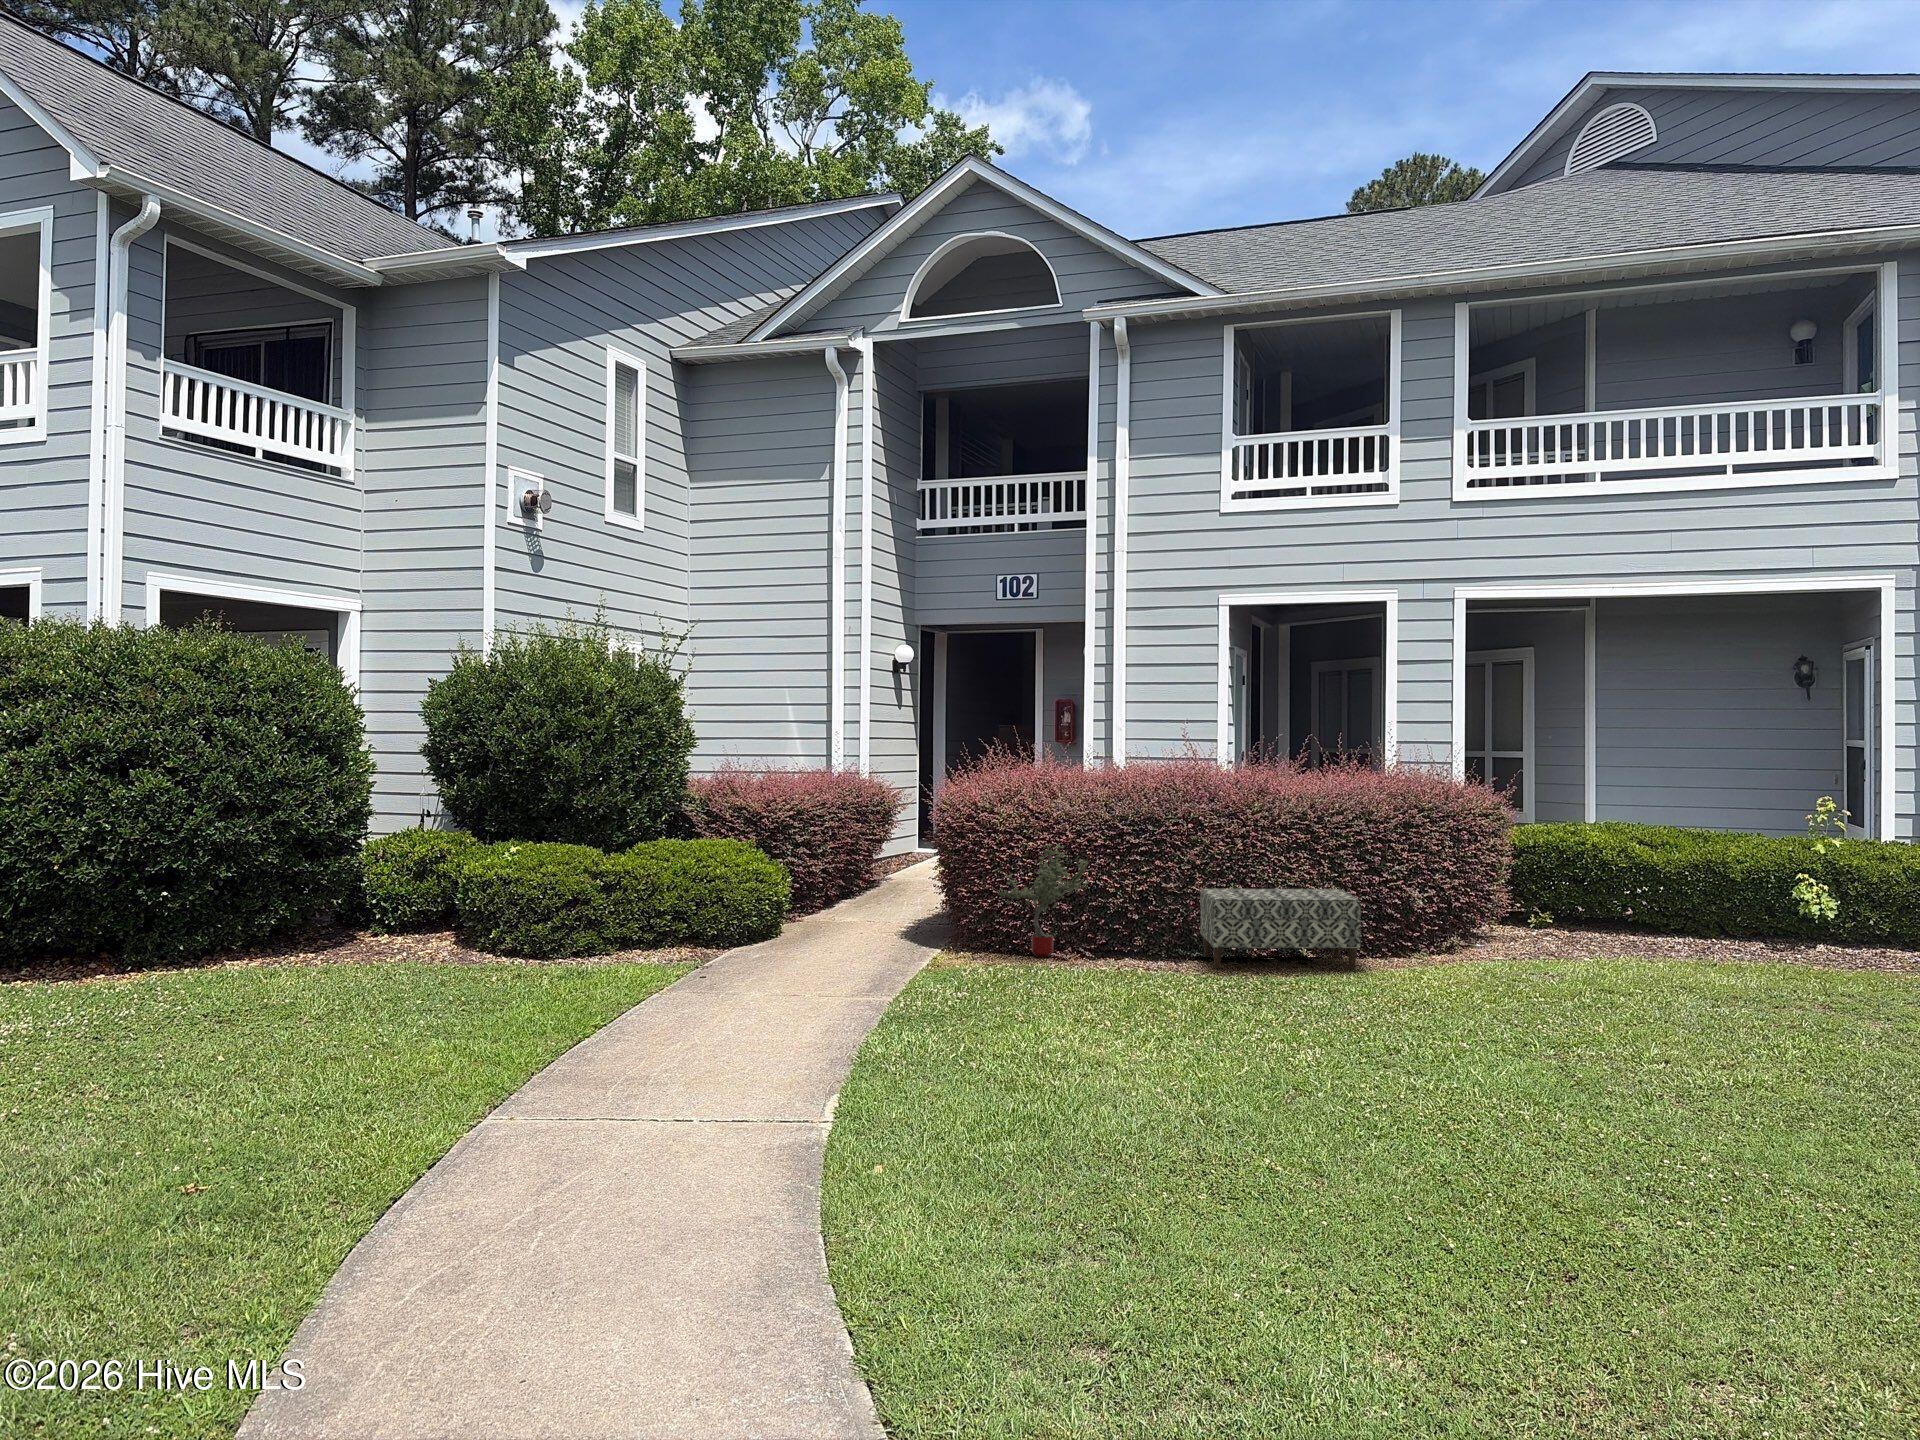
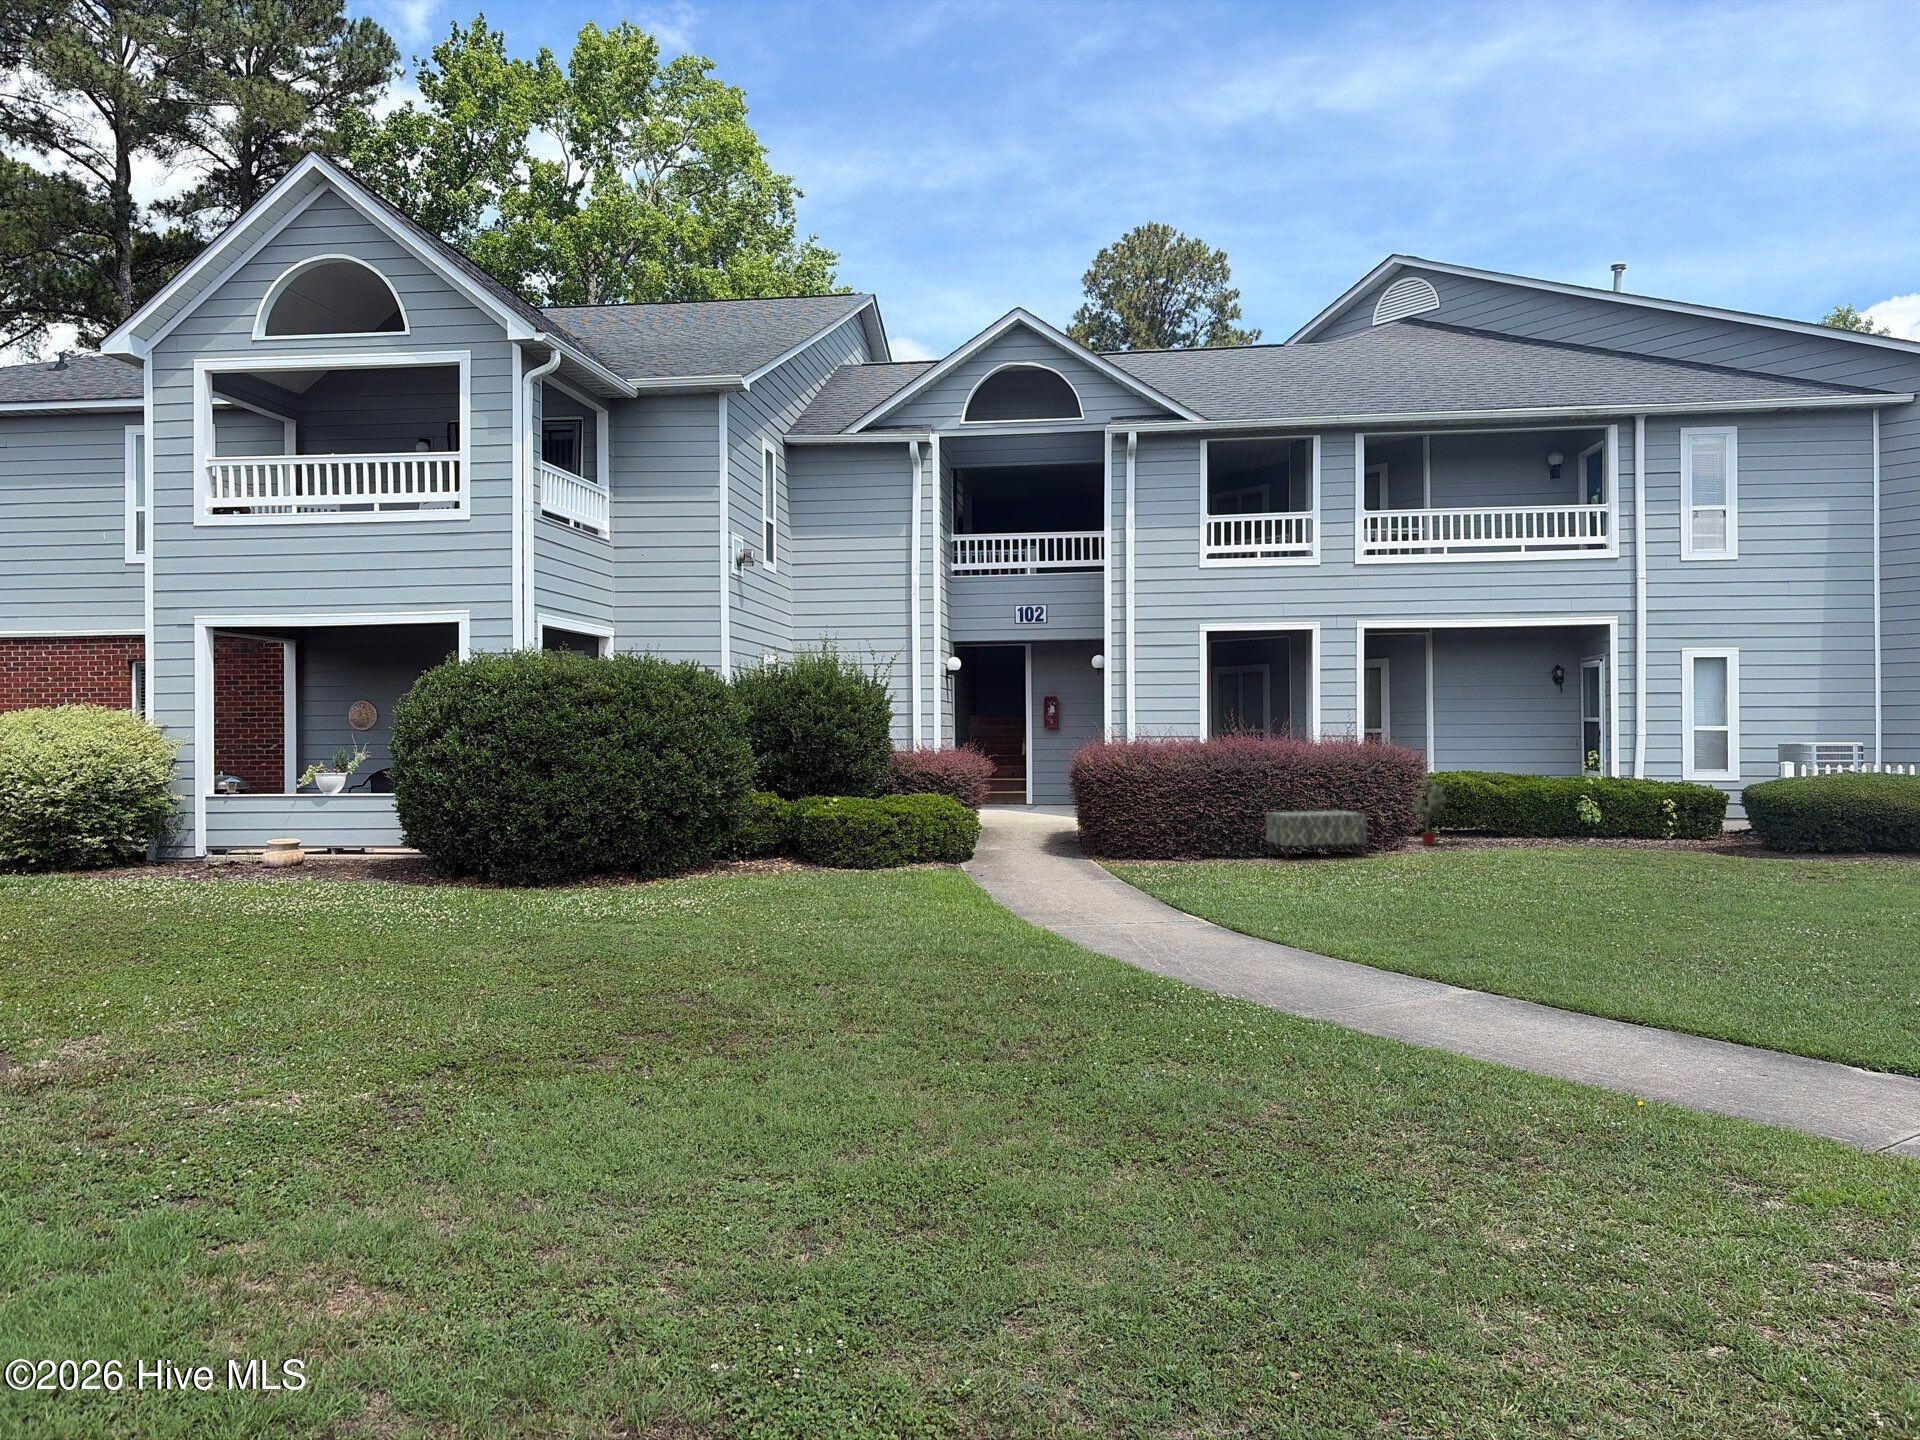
potted tree: present [998,844,1089,958] -> present [1411,779,1446,846]

